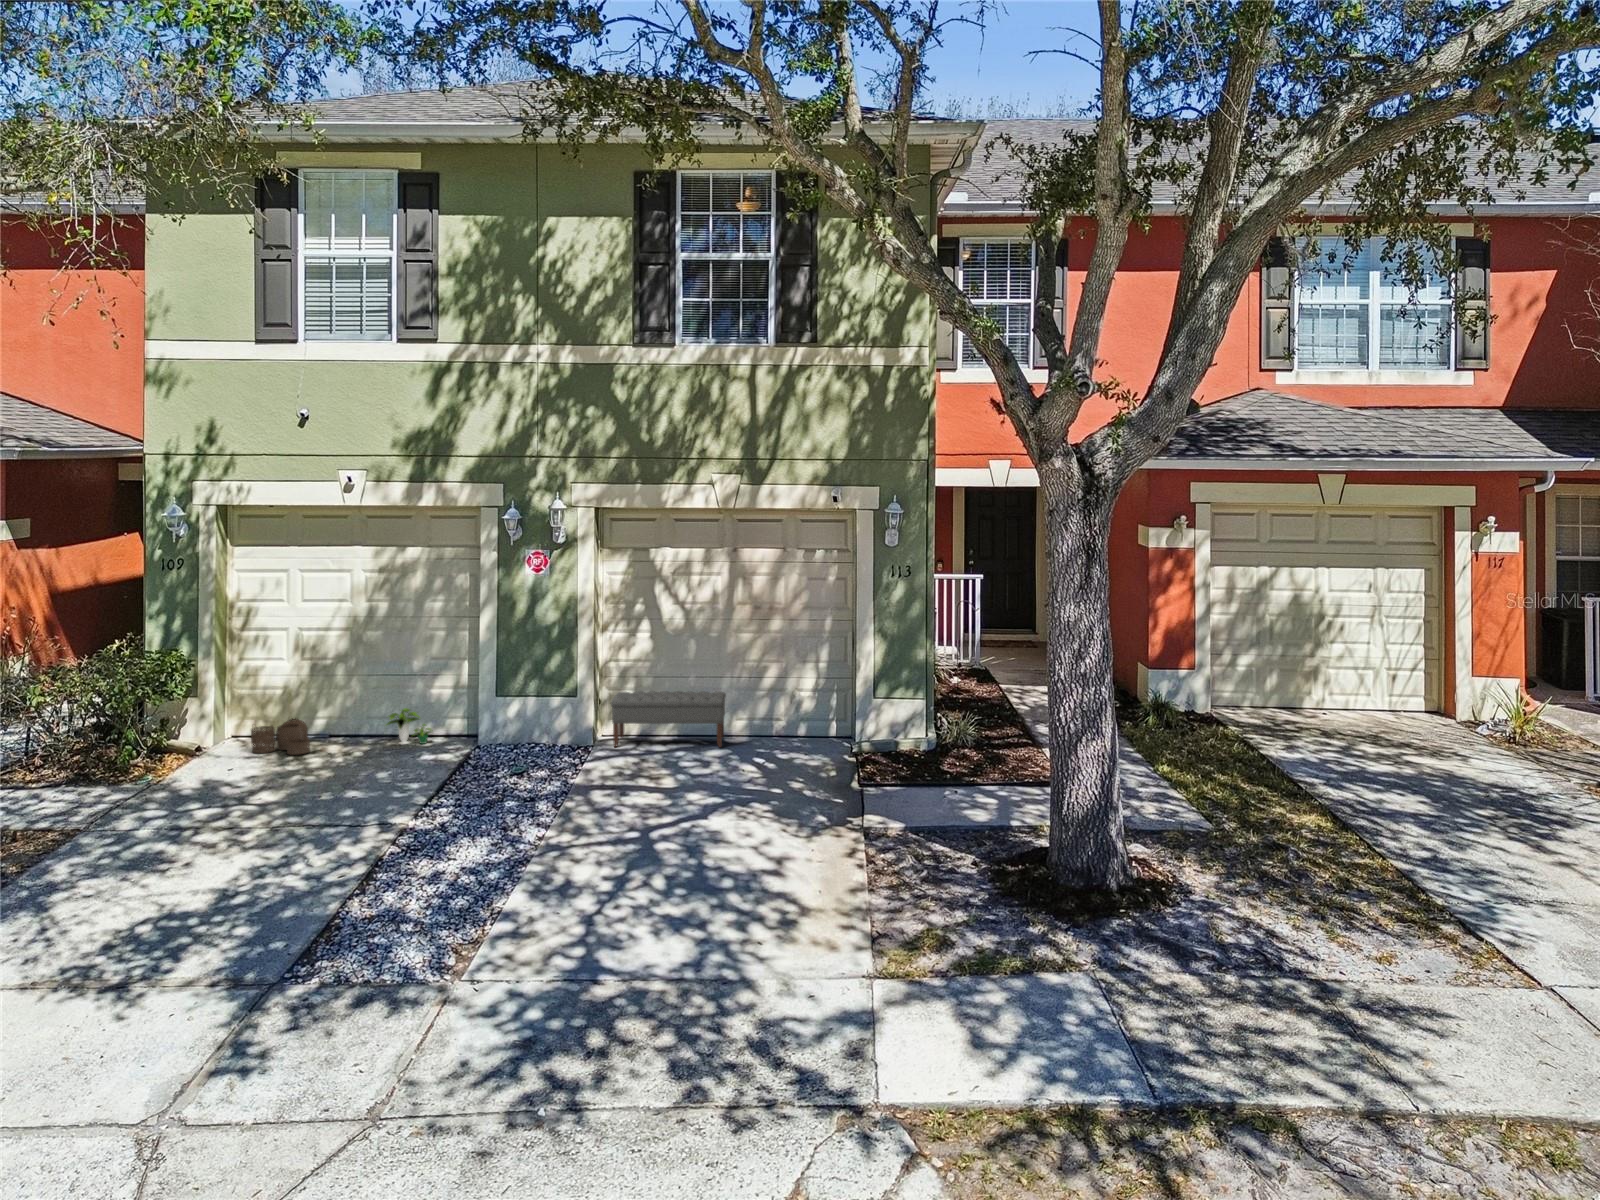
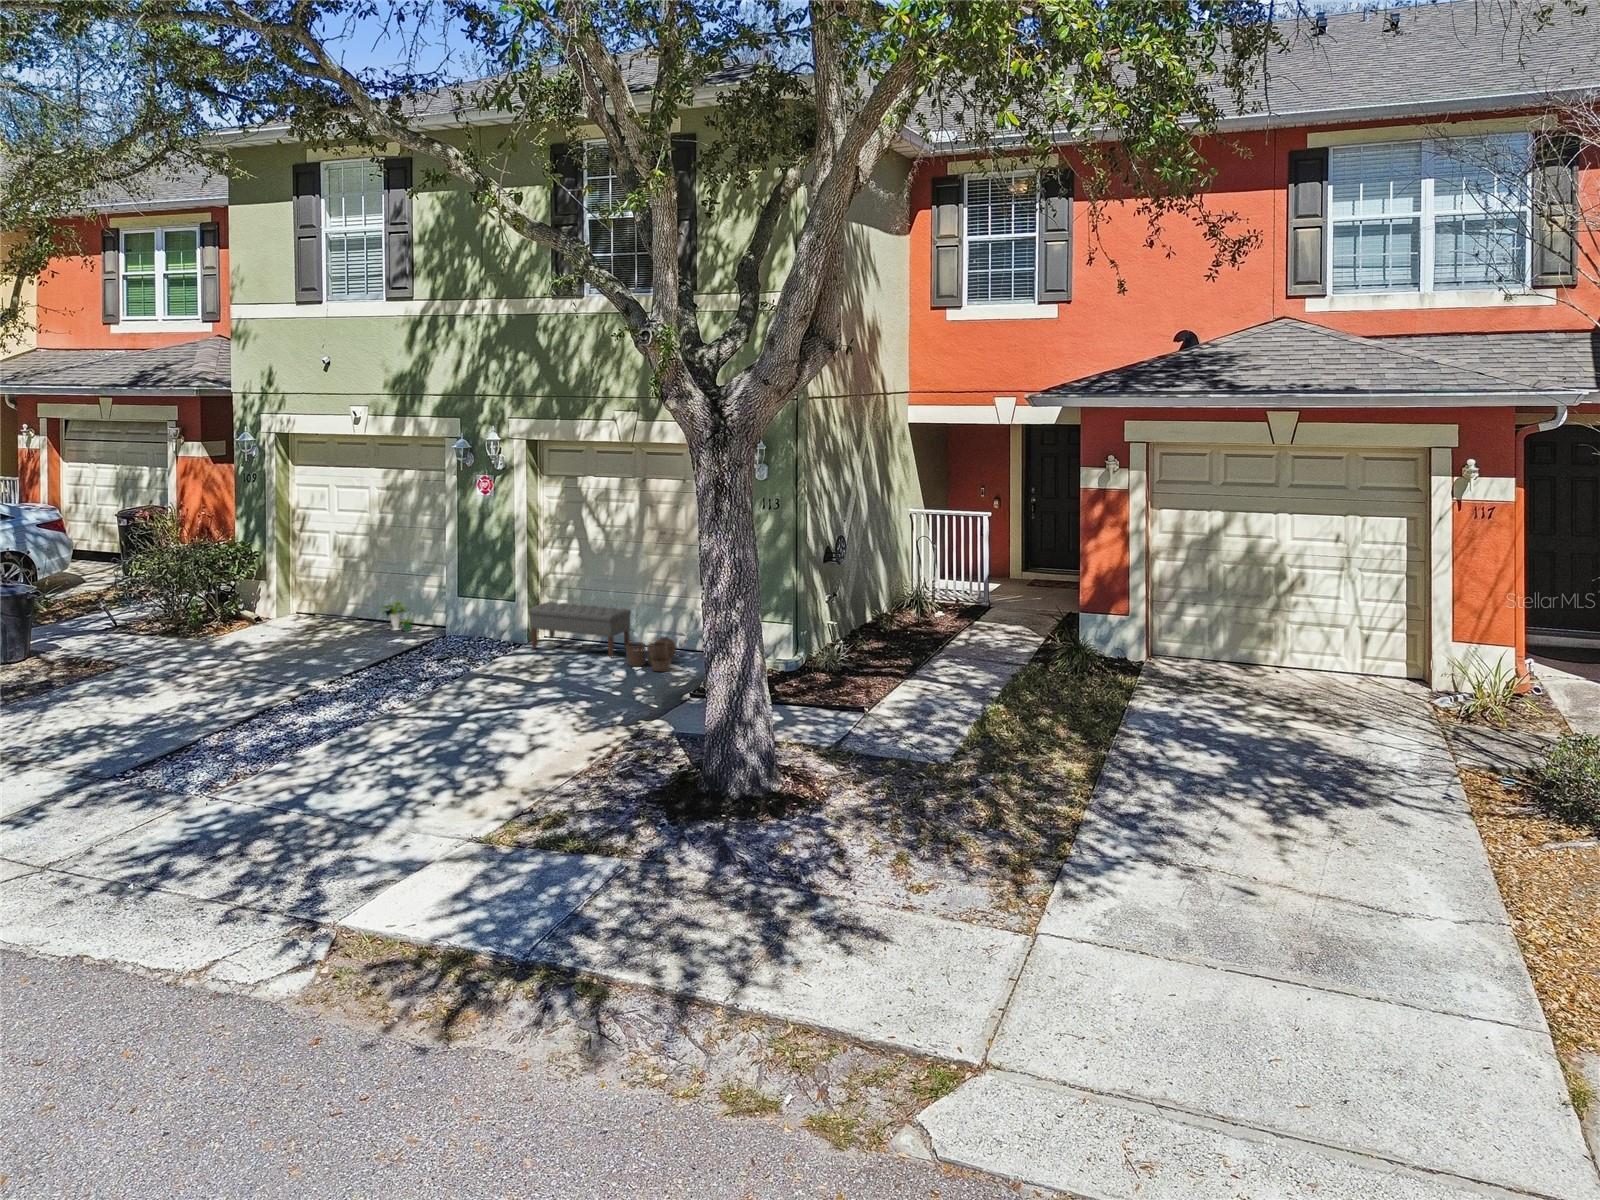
woven basket: present [251,718,310,755] -> present [626,637,676,671]

